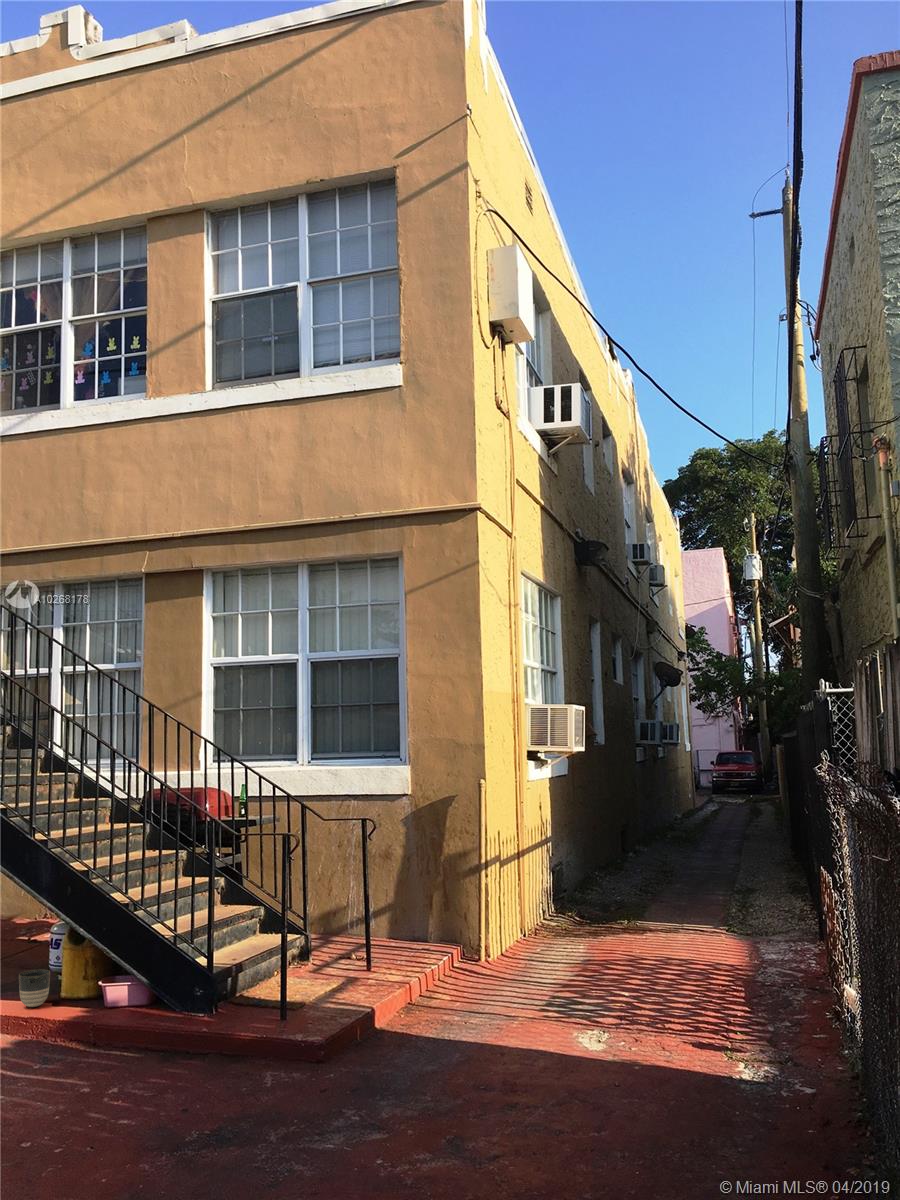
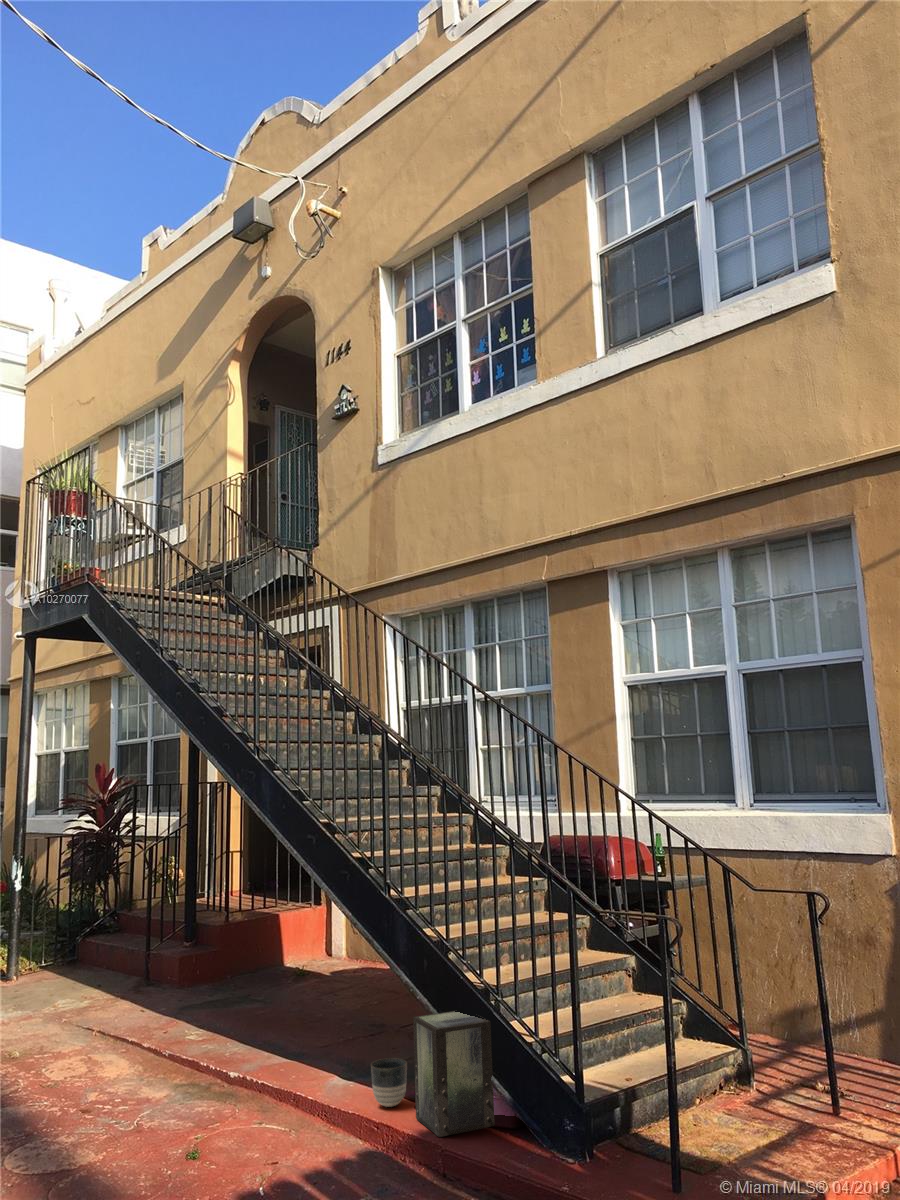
storage box: none [64,923,132,1017] -> present [413,1011,495,1137]

